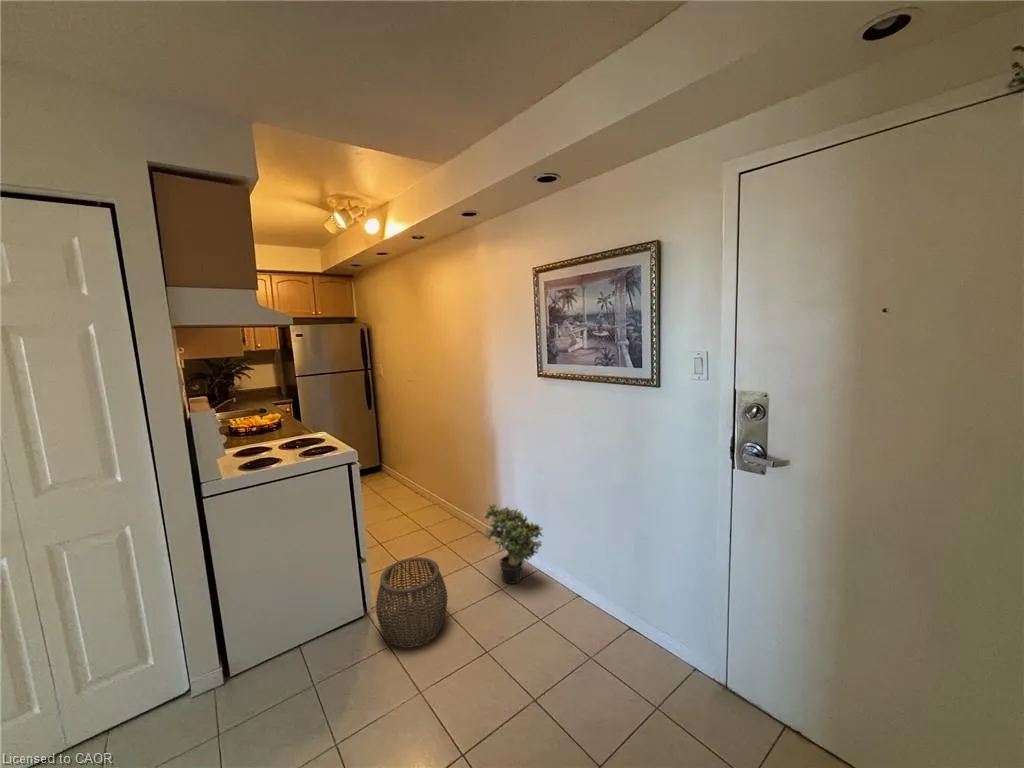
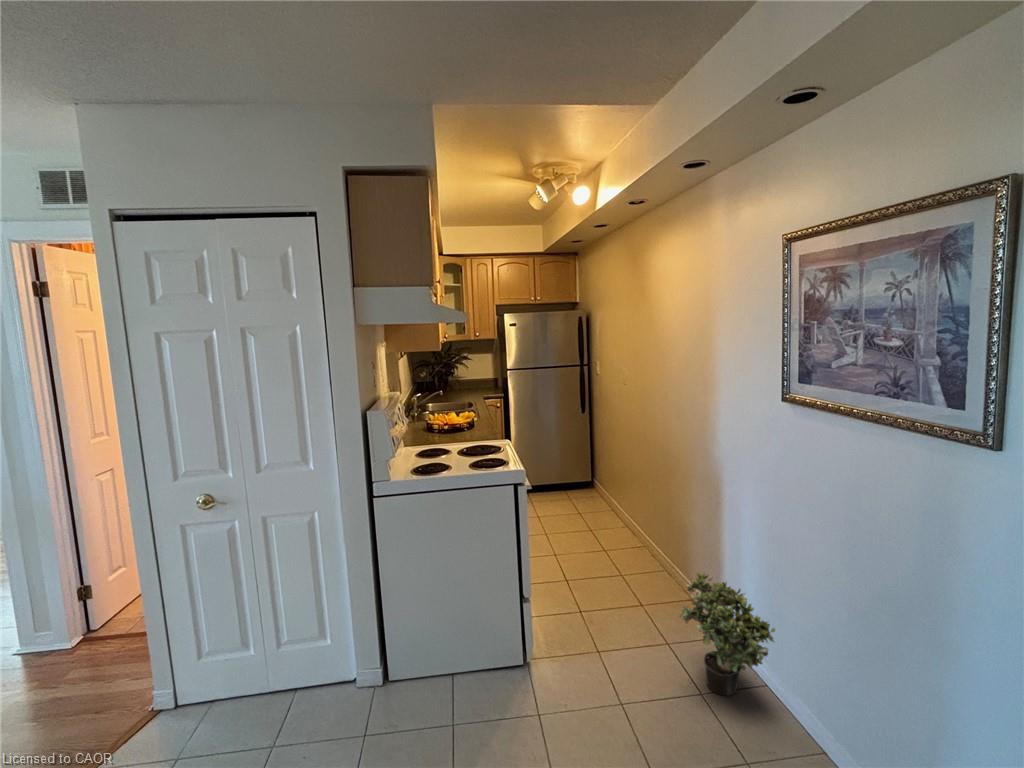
woven basket: present [376,557,448,647] -> none [528,615,617,729]

